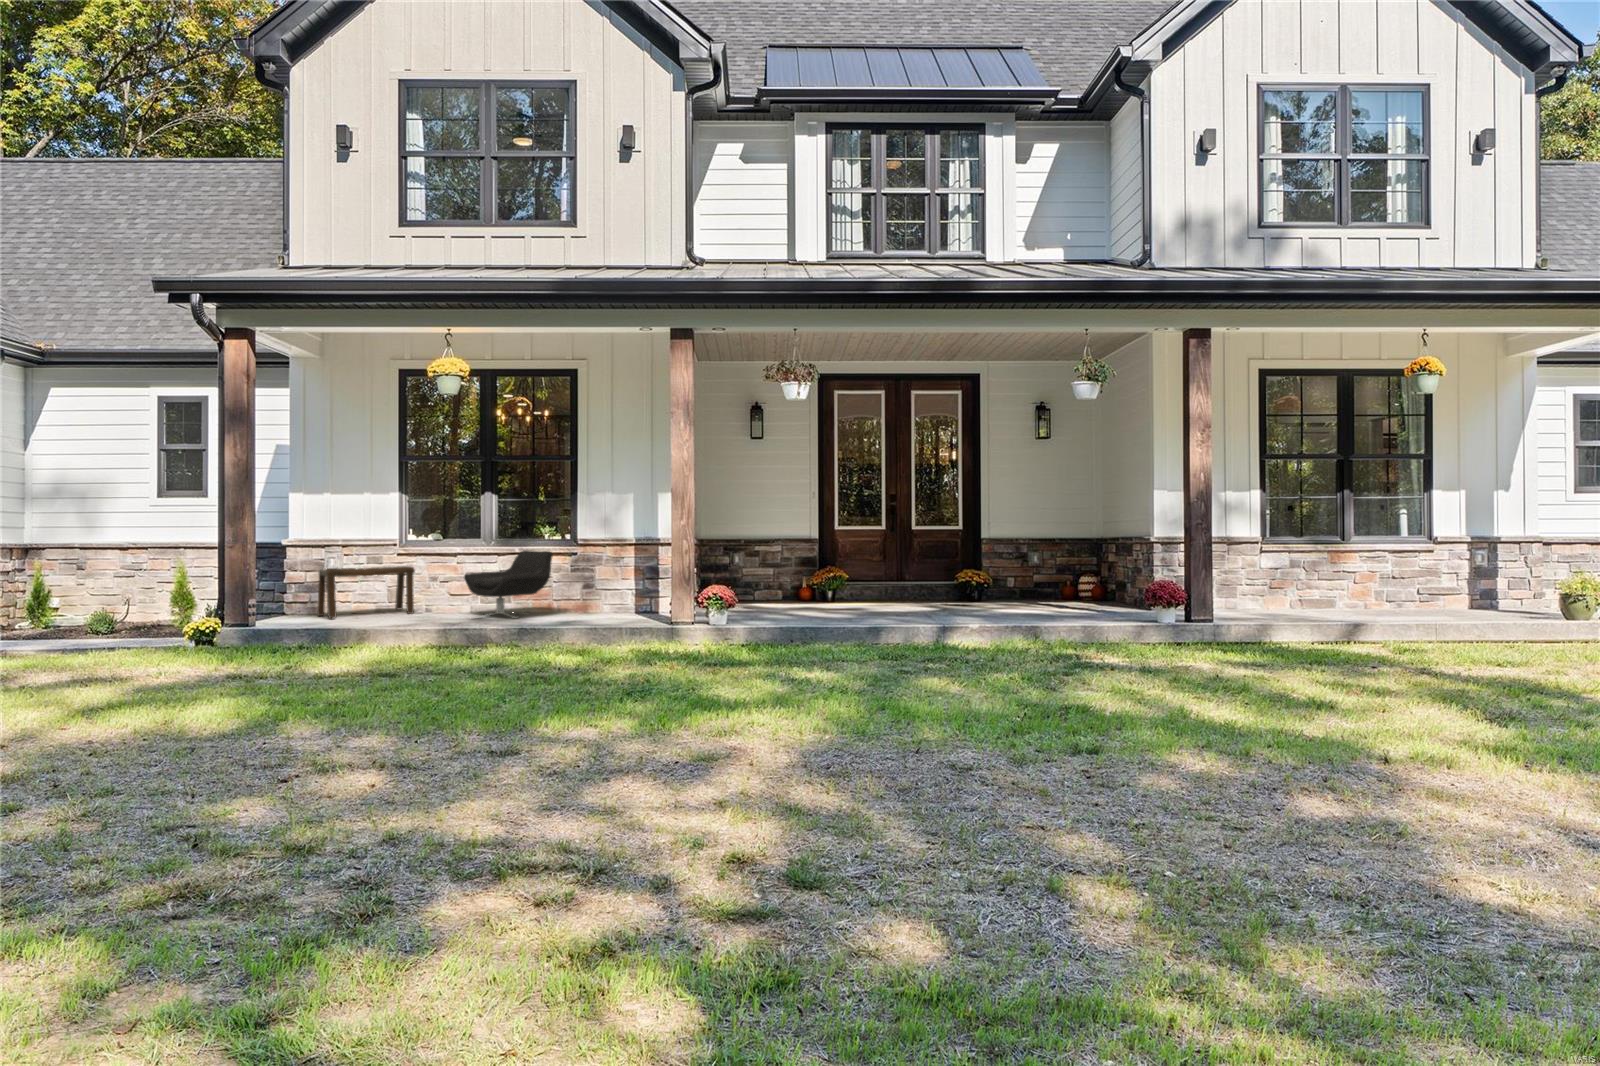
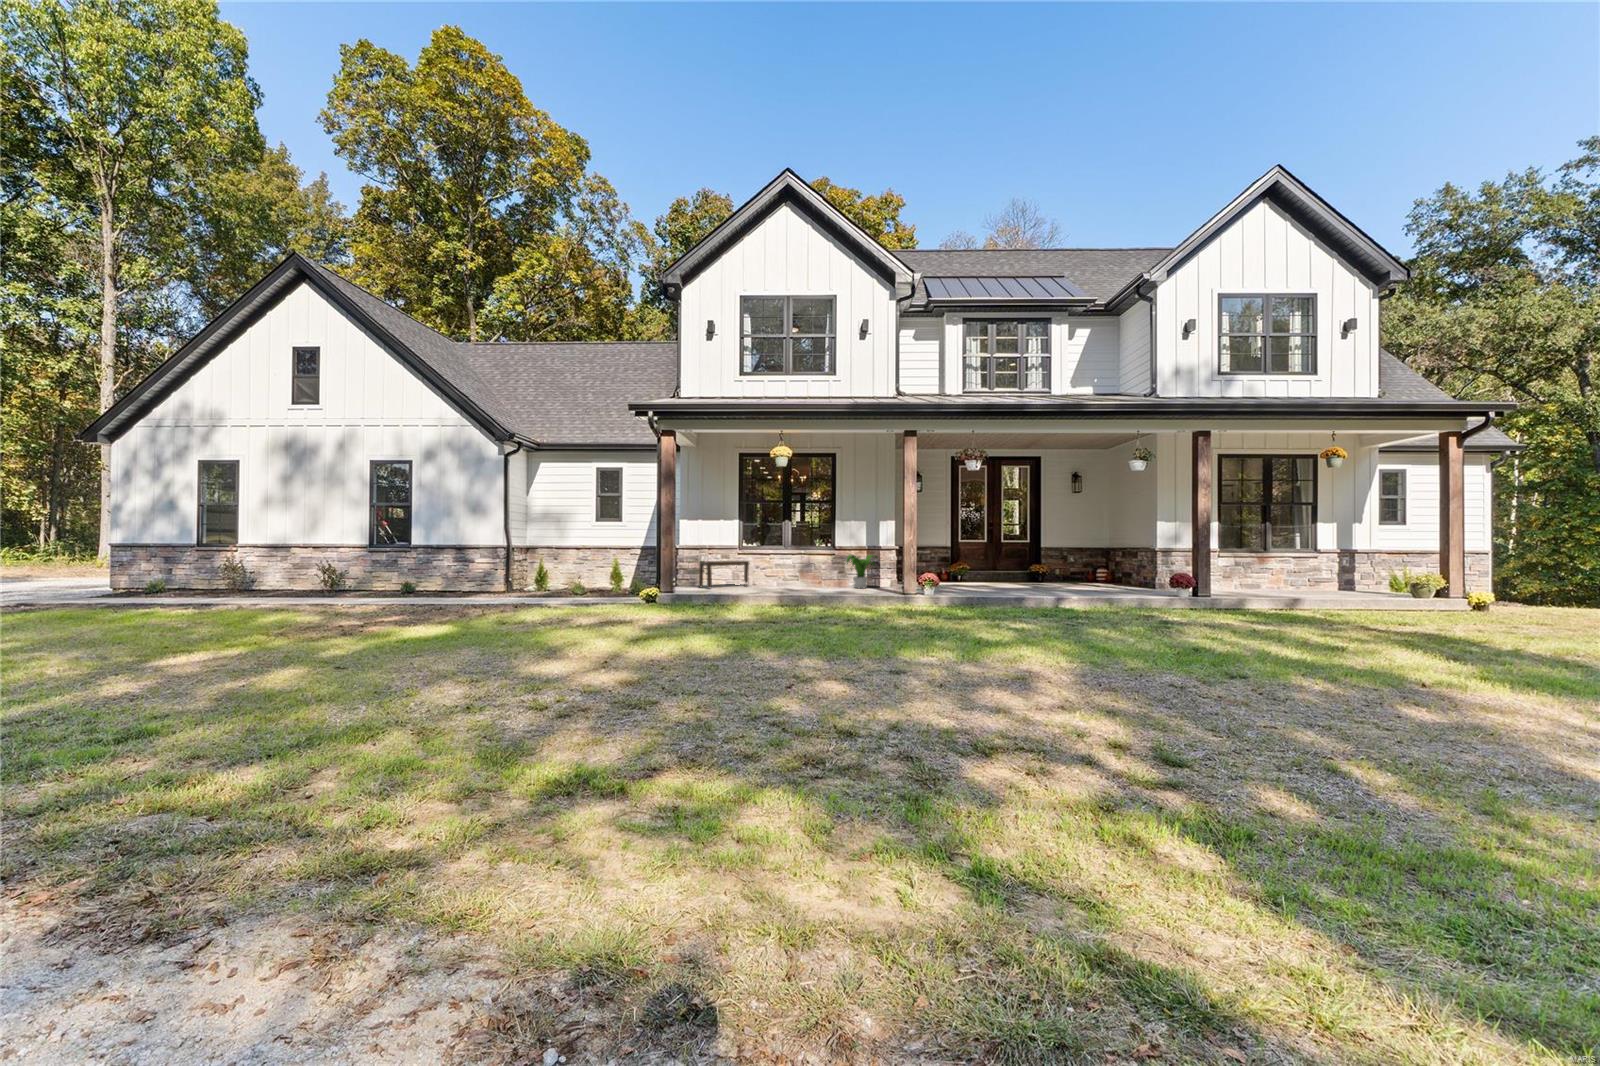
lounge chair: present [464,550,553,618] -> none [777,553,825,589]
potted plant: none [587,553,653,615] -> present [846,555,877,588]

